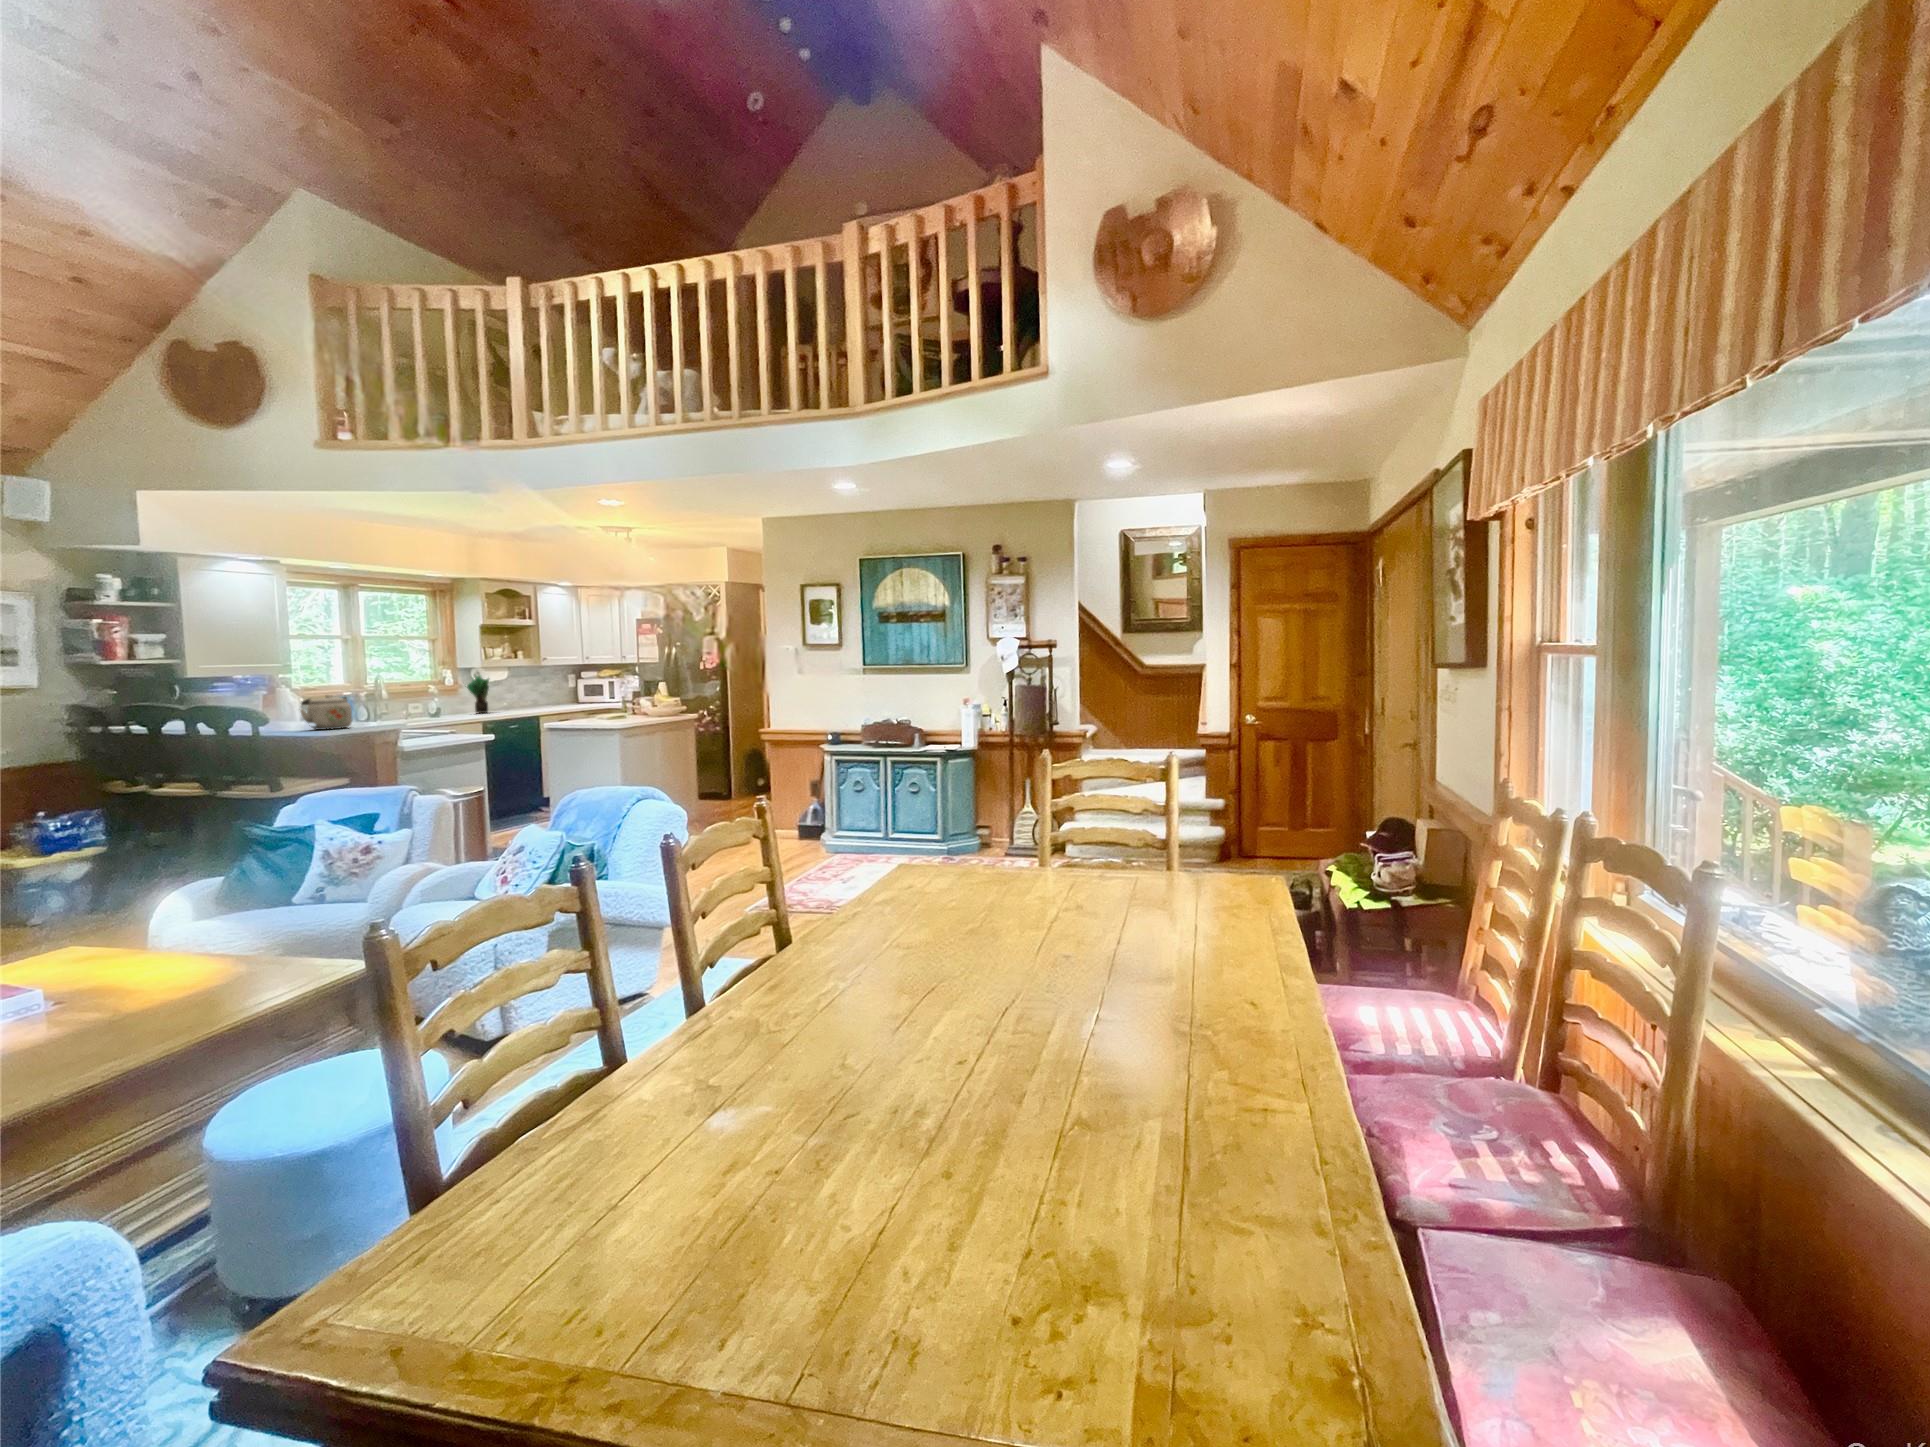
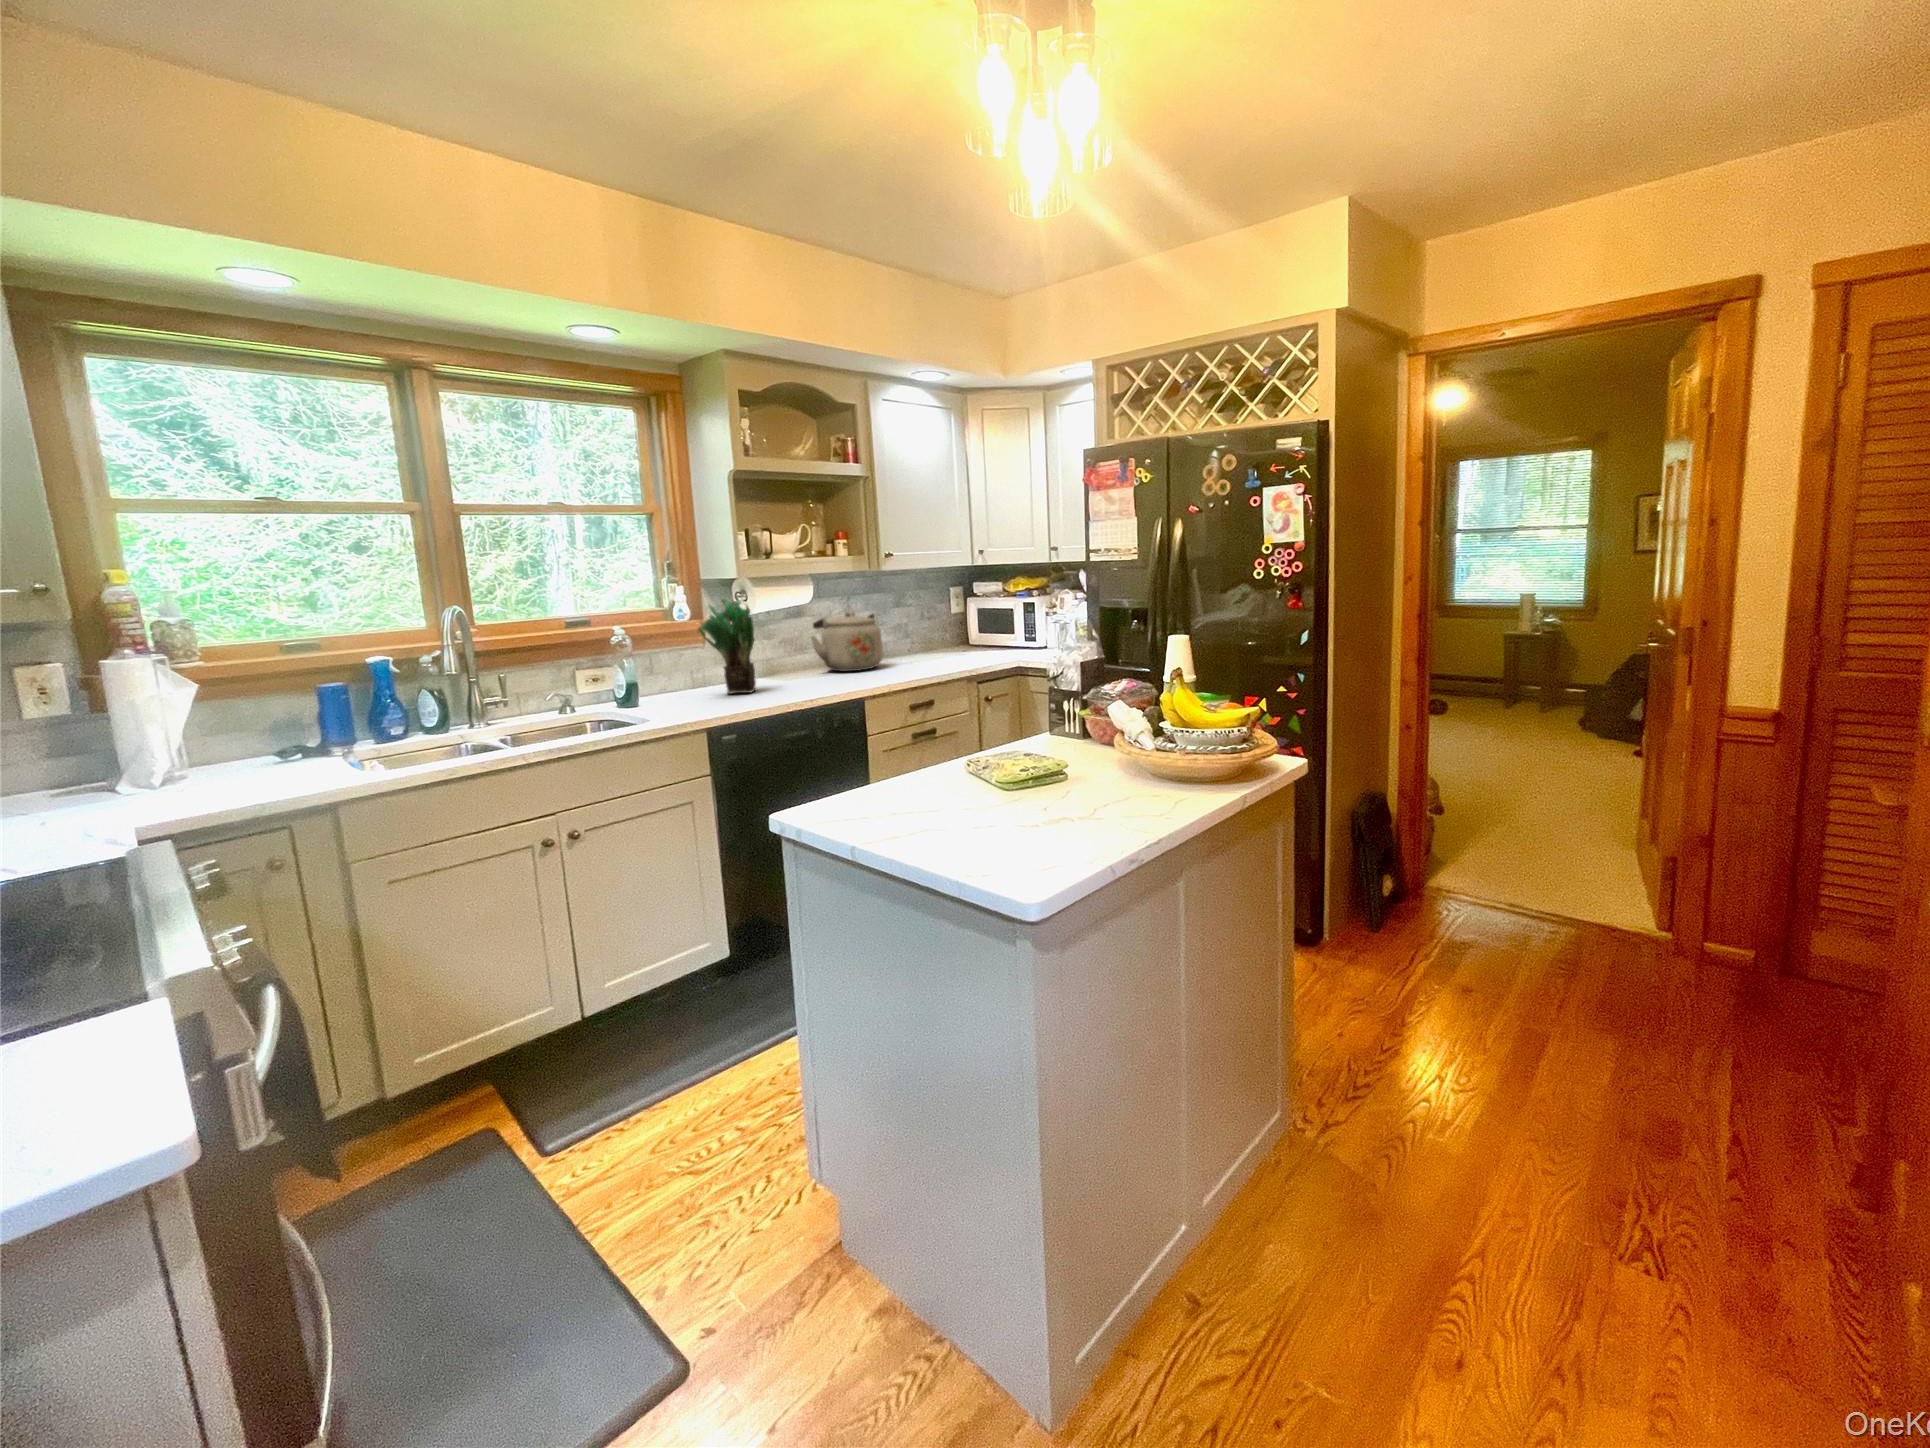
kettle: present [300,695,352,730] -> present [811,612,883,671]

